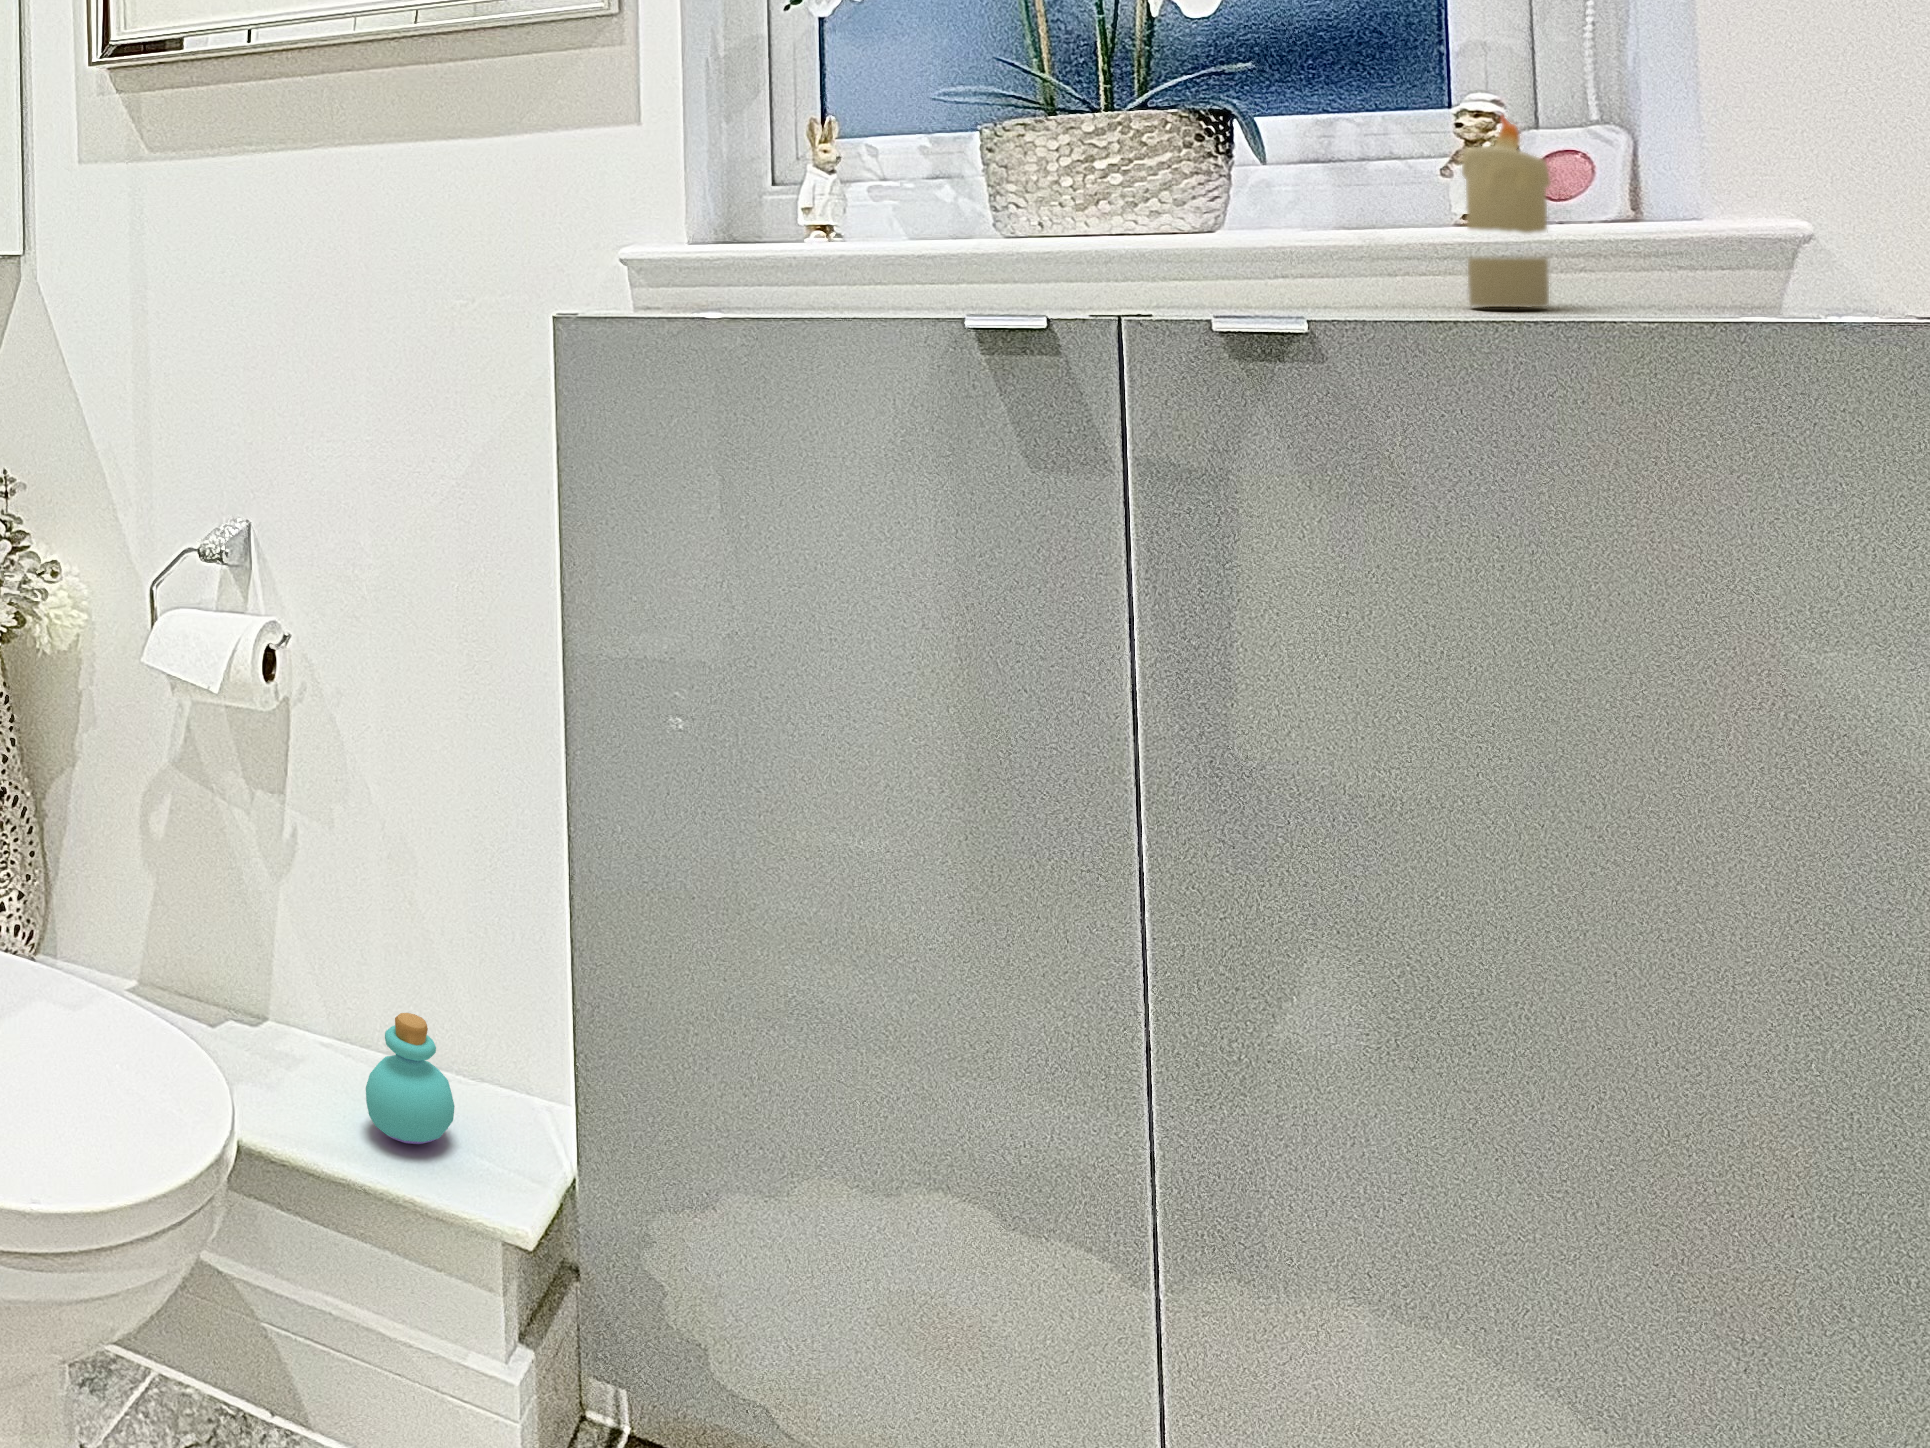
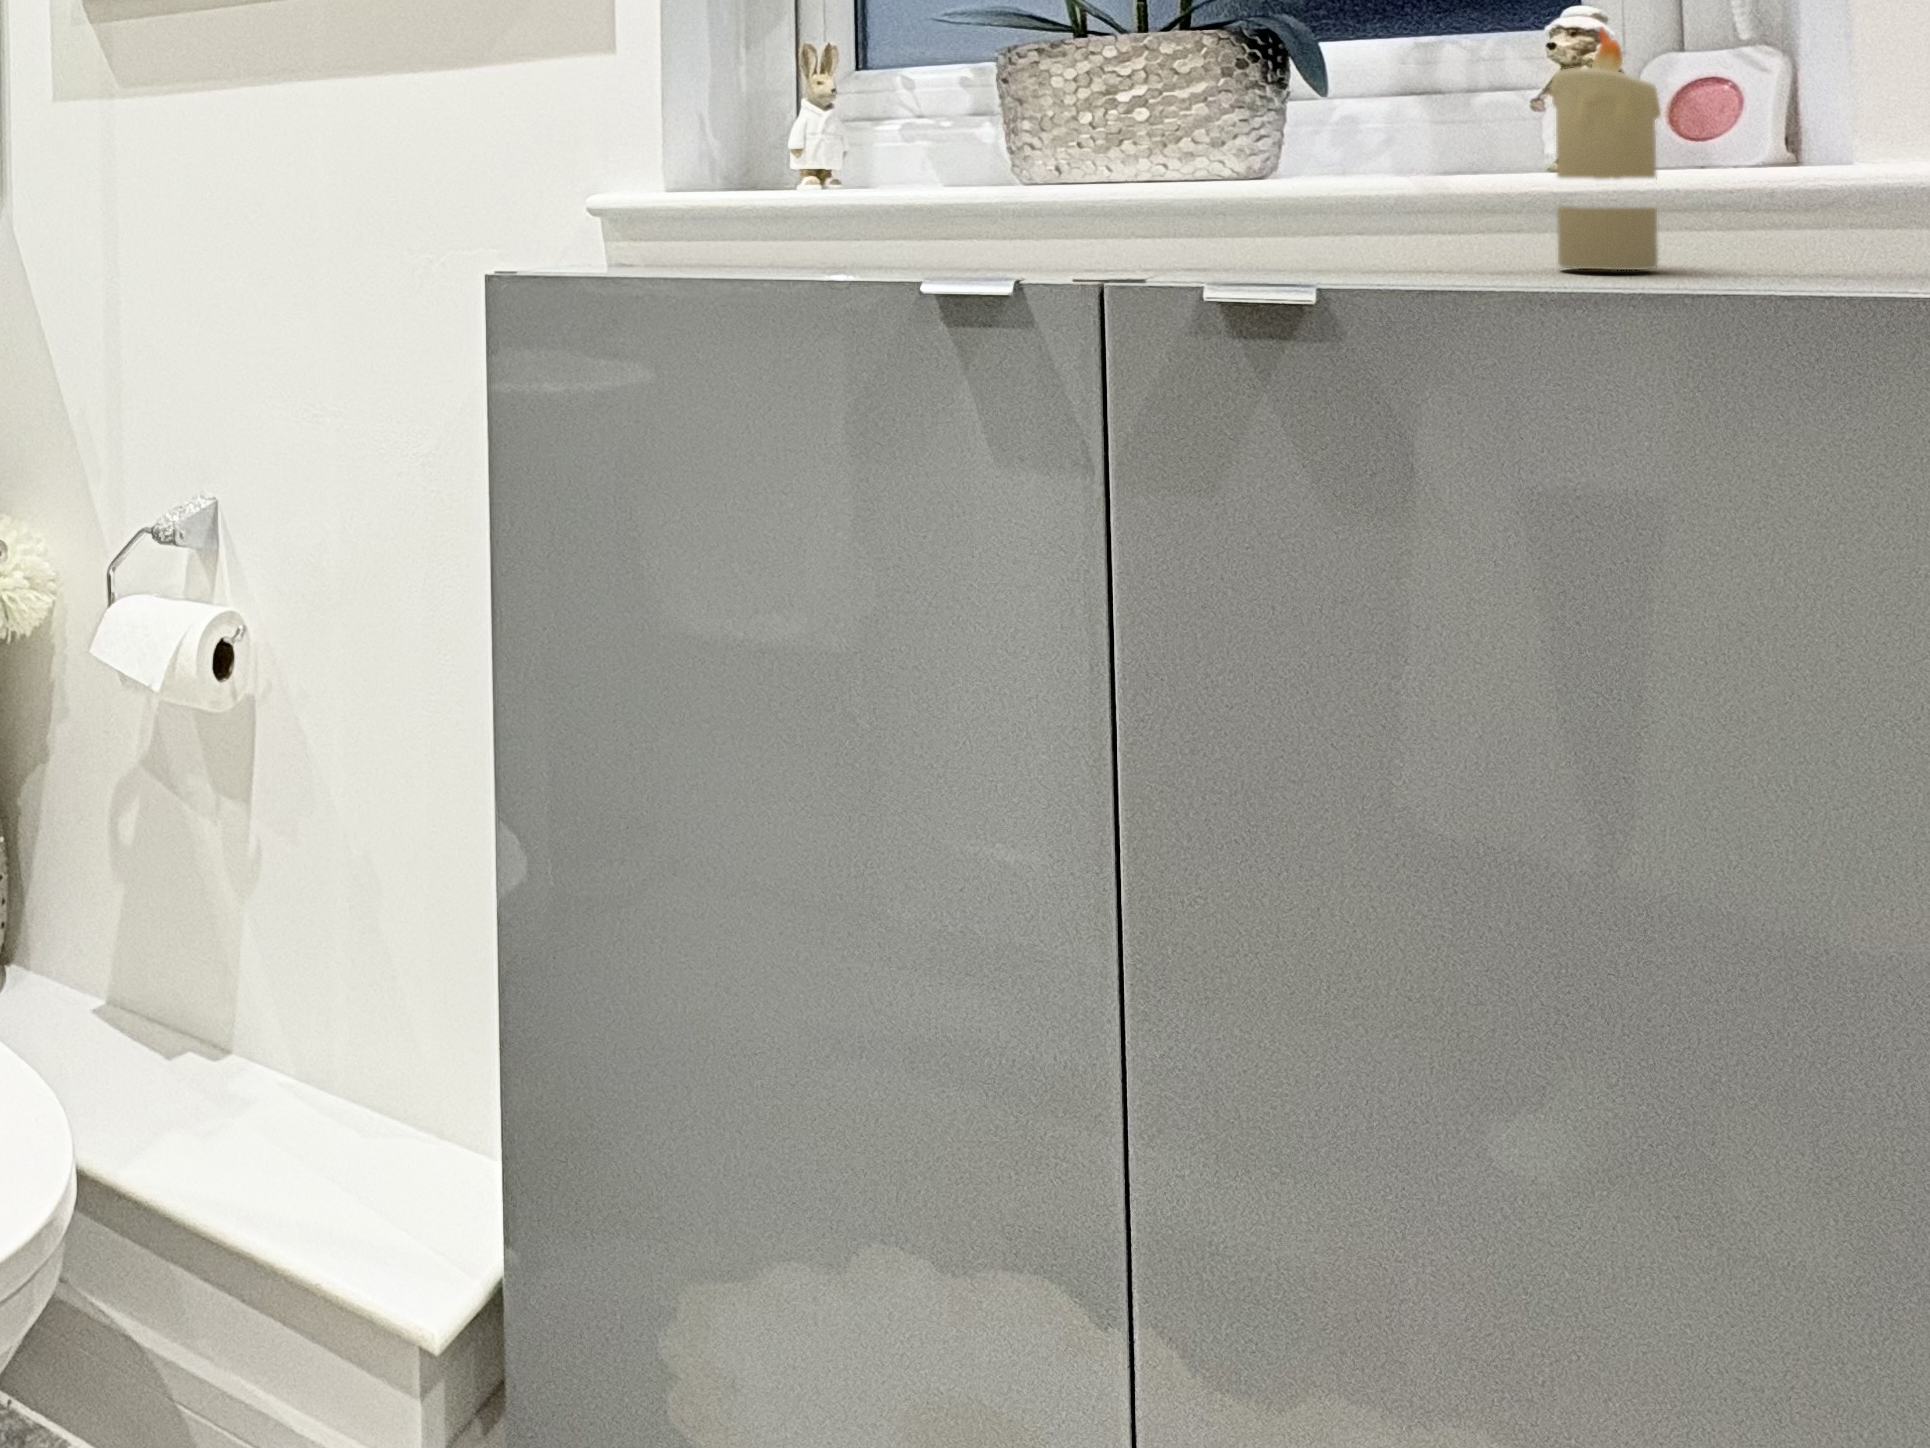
perfume bottle: present [366,1013,455,1144] -> none [302,1054,399,1206]

